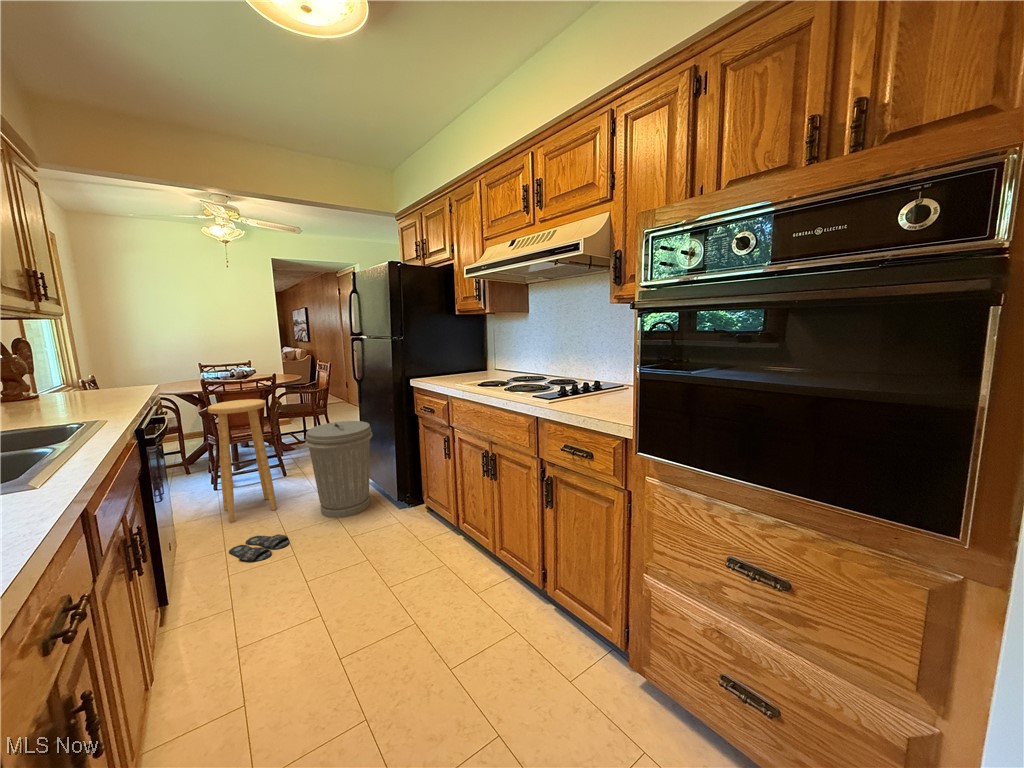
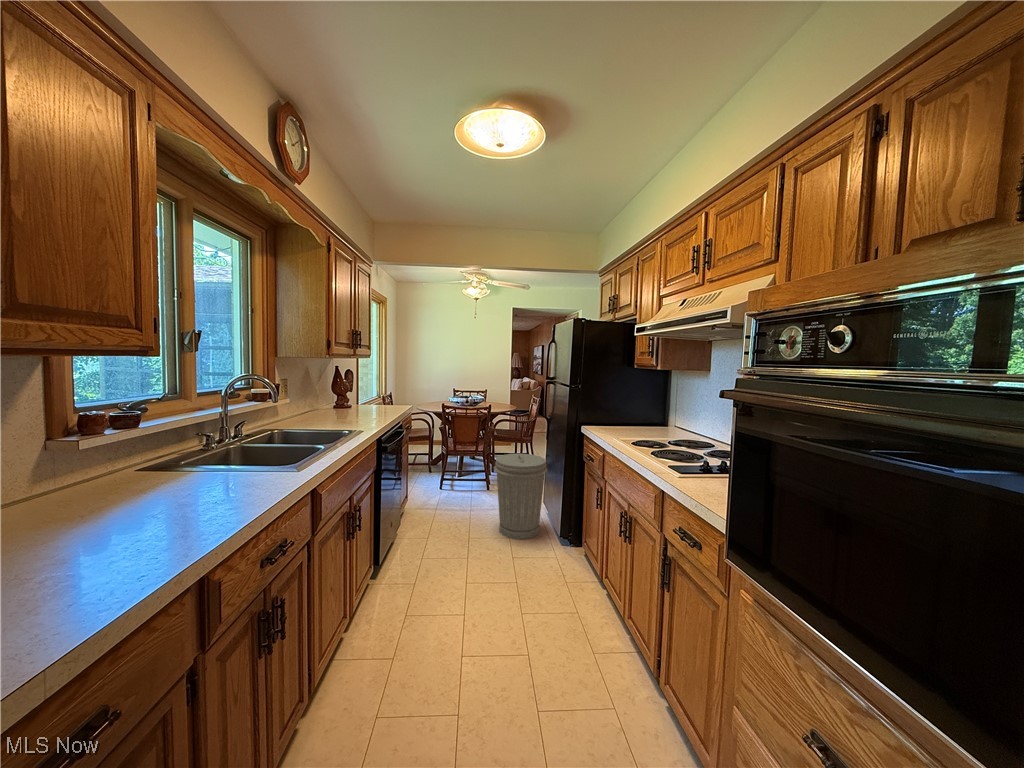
stool: present [208,399,277,523] -> none [440,424,476,517]
slippers: present [229,534,289,562] -> none [433,533,470,553]

